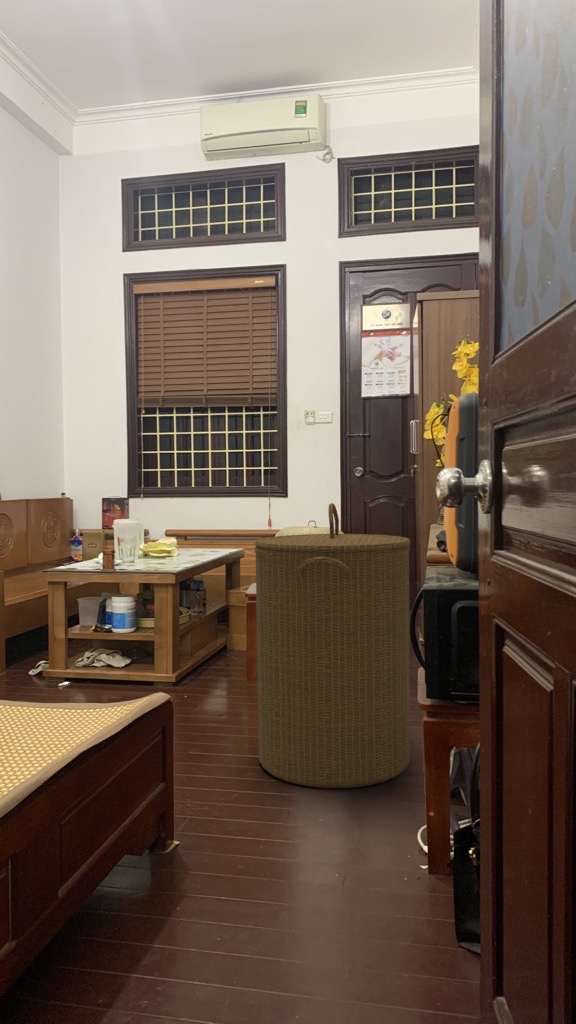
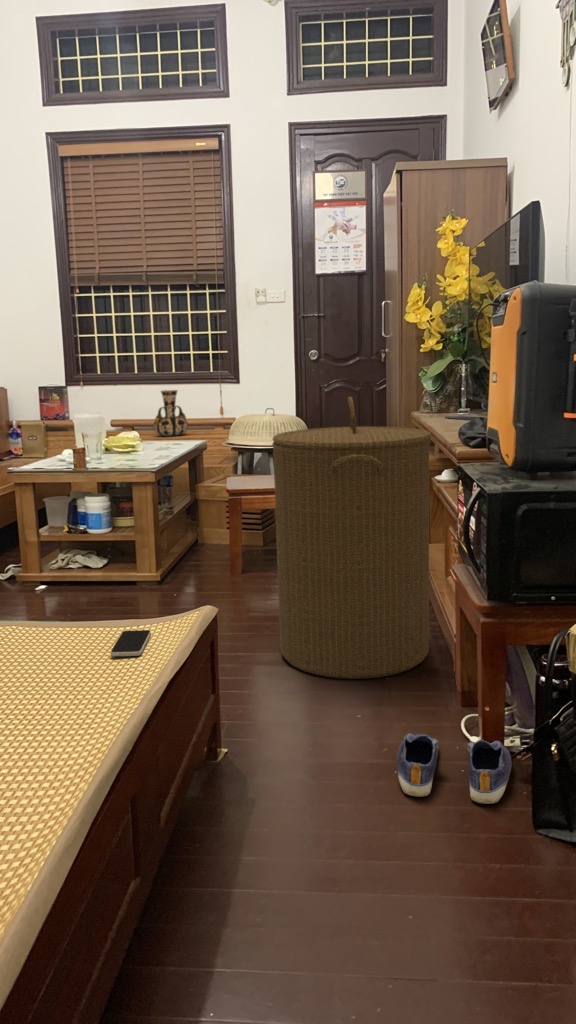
vase: none [204,503,237,547] -> present [154,390,188,436]
smartphone: none [35,716,86,740] -> present [111,630,151,656]
shoe: none [321,844,447,927] -> present [397,733,512,804]

